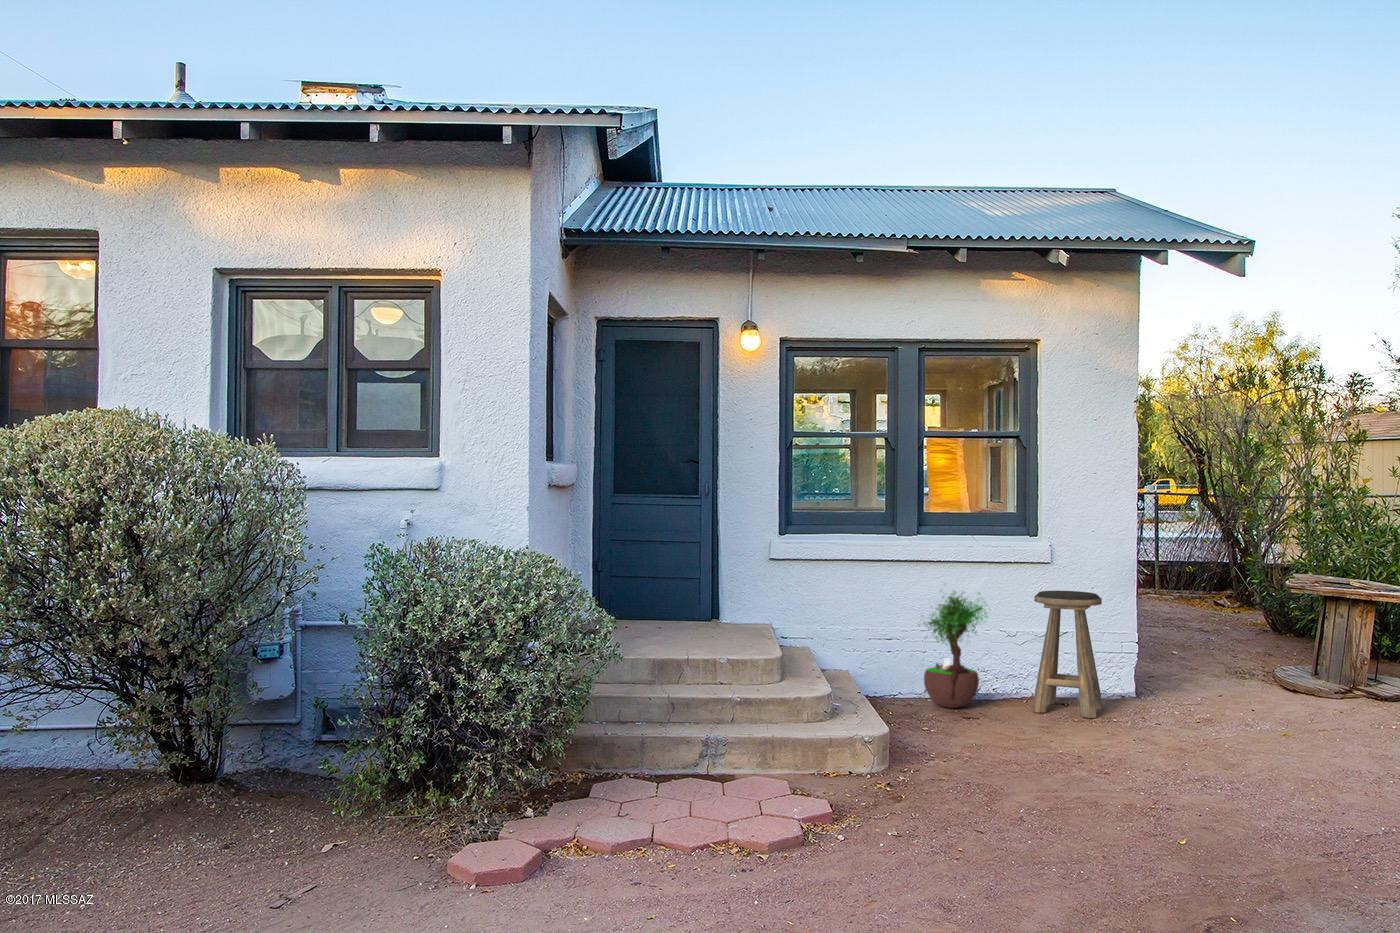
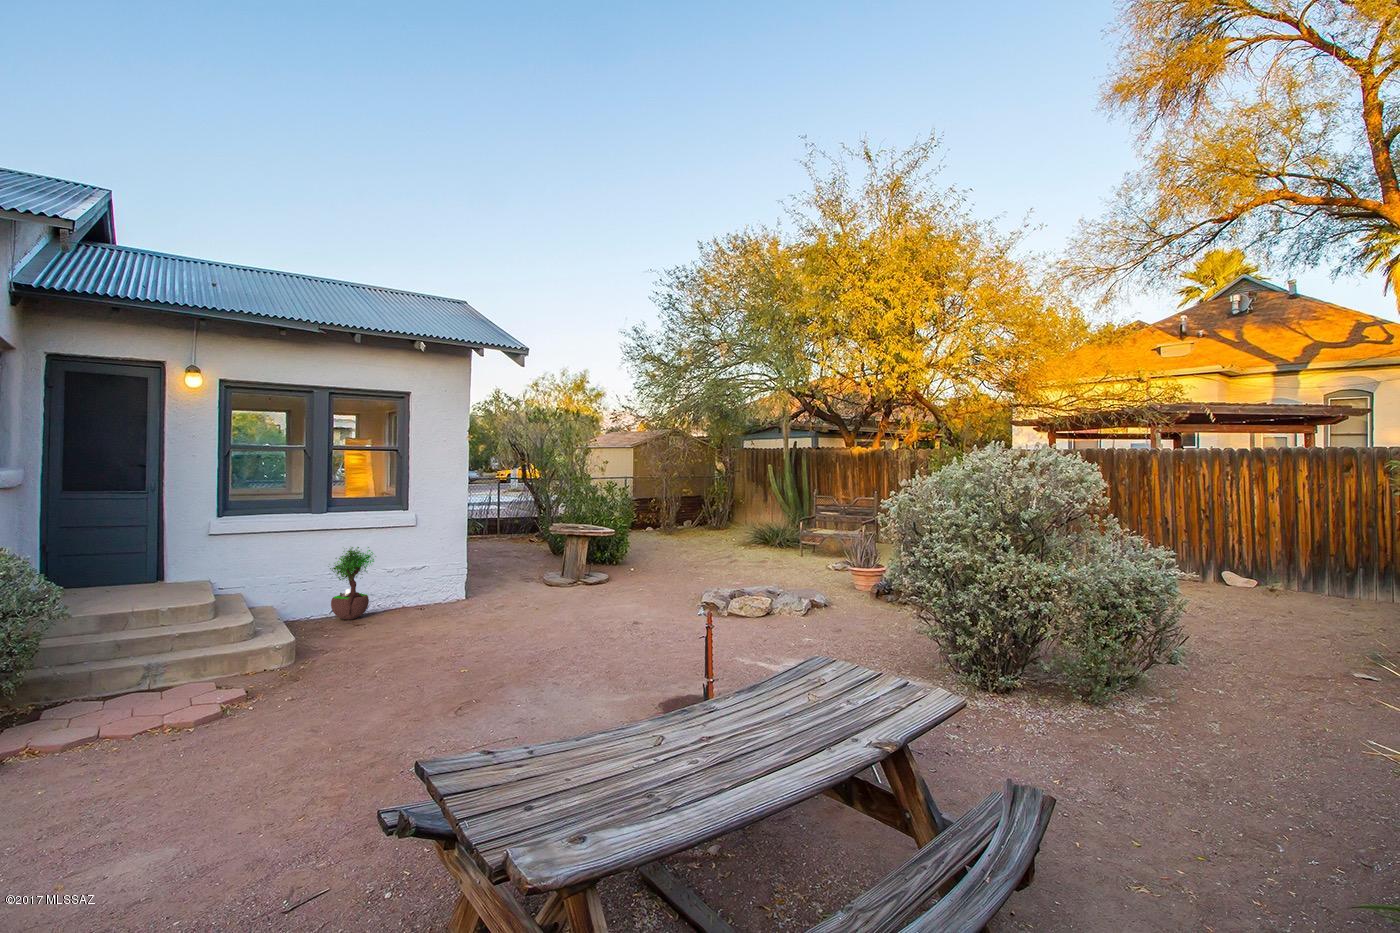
stool: present [1033,591,1102,718] -> none [403,542,446,615]

